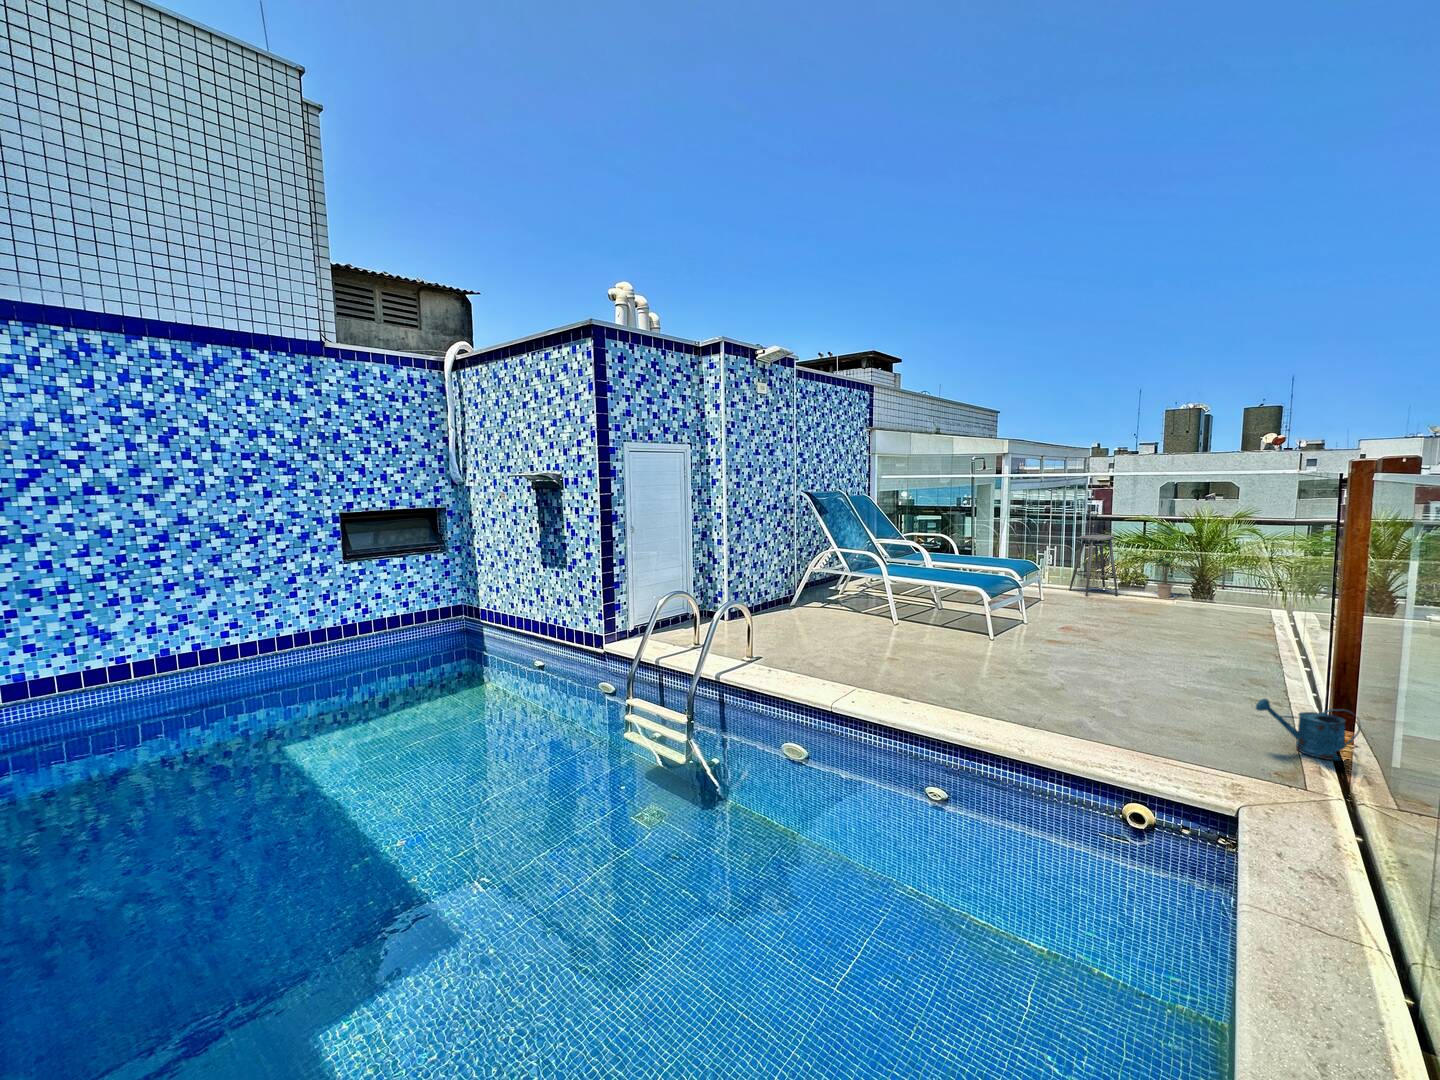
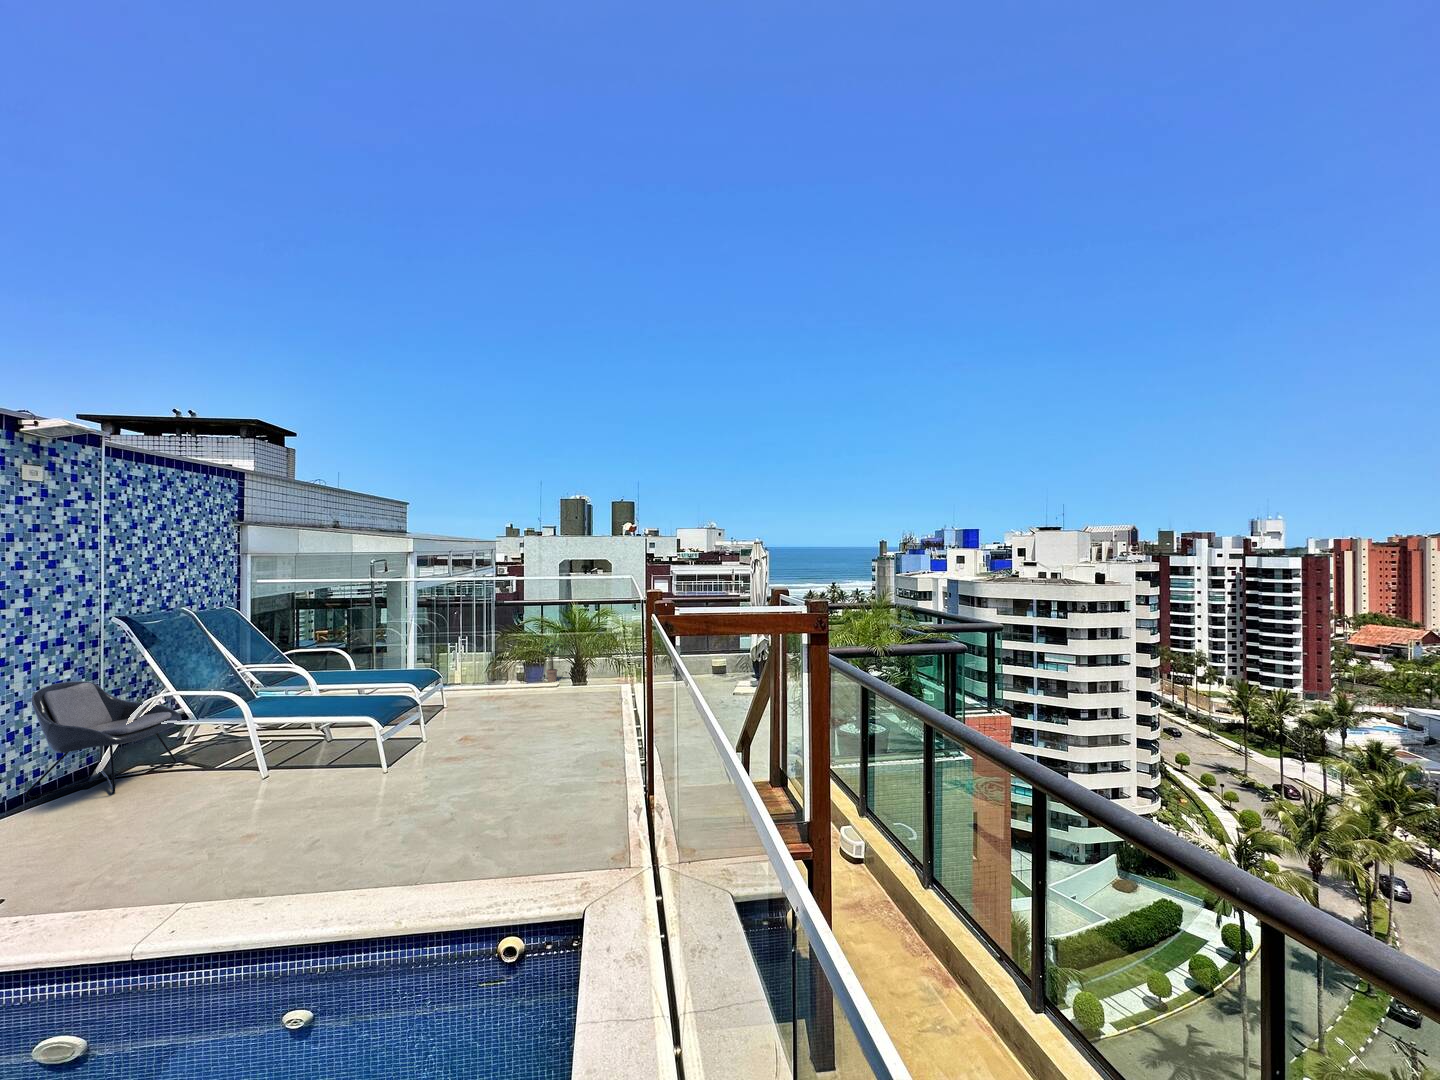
lounge chair: none [761,534,839,612] -> present [25,681,182,800]
stool: present [1069,535,1118,596] -> none [476,631,517,692]
watering can: present [1256,698,1361,761] -> none [596,782,655,826]

